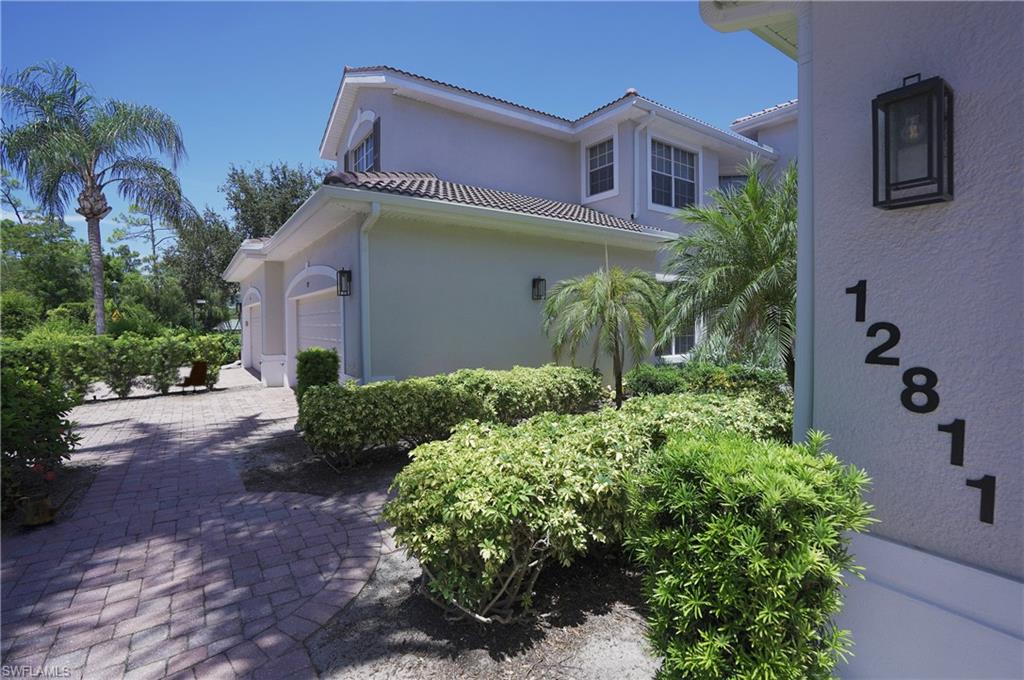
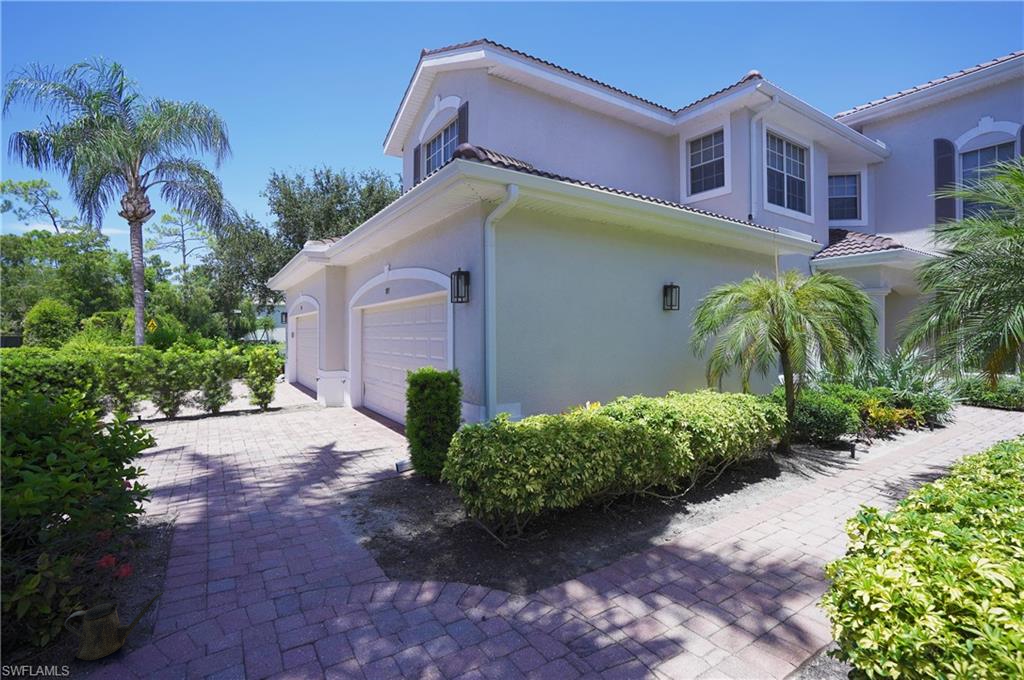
lounge chair: present [175,360,208,393] -> none [226,376,264,416]

